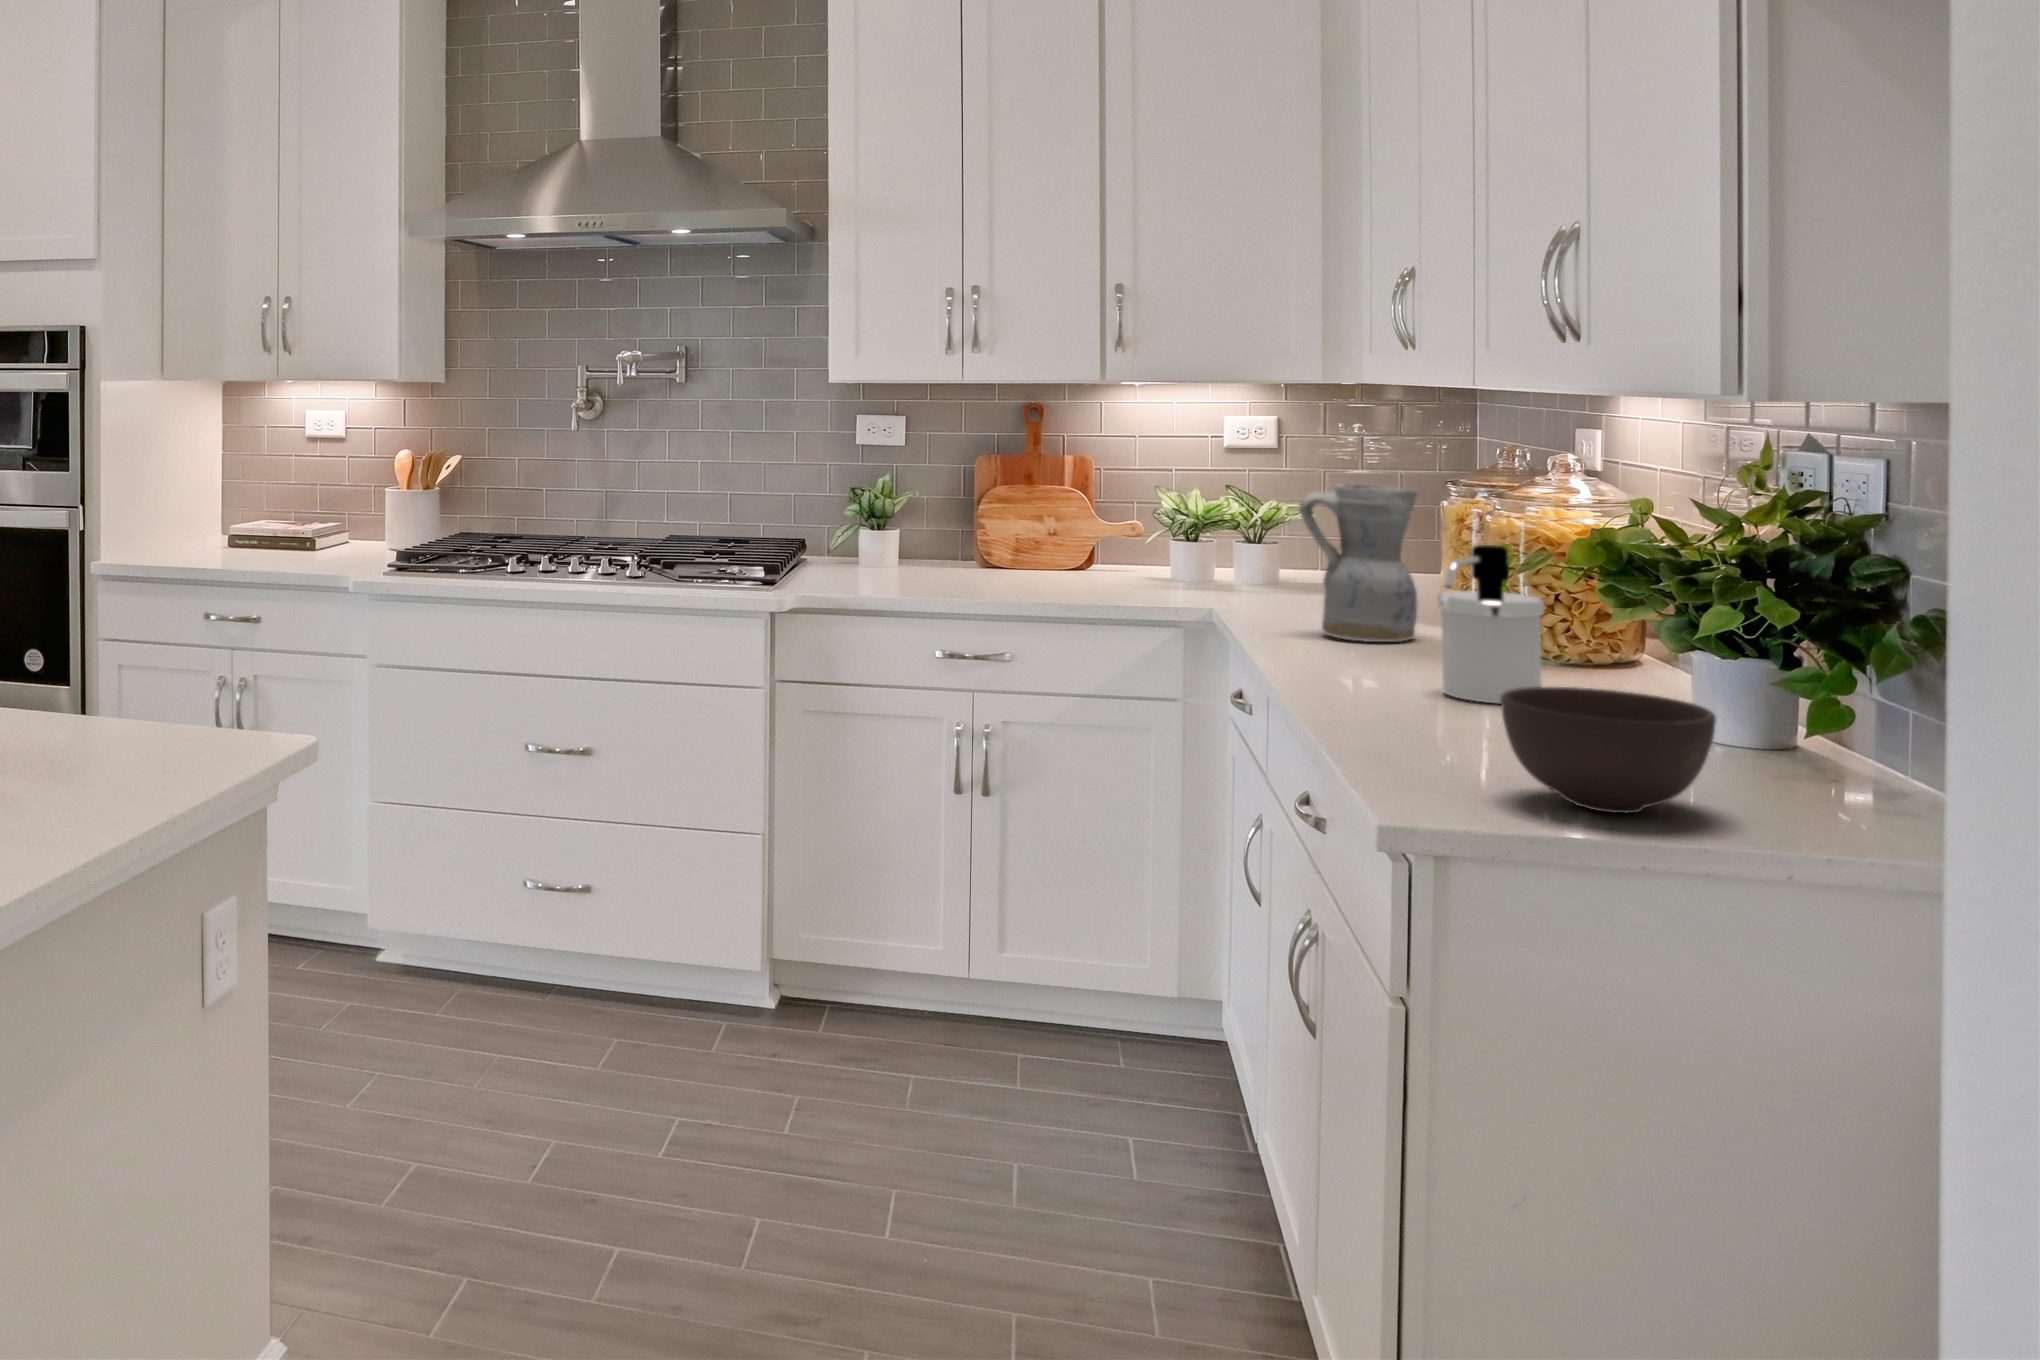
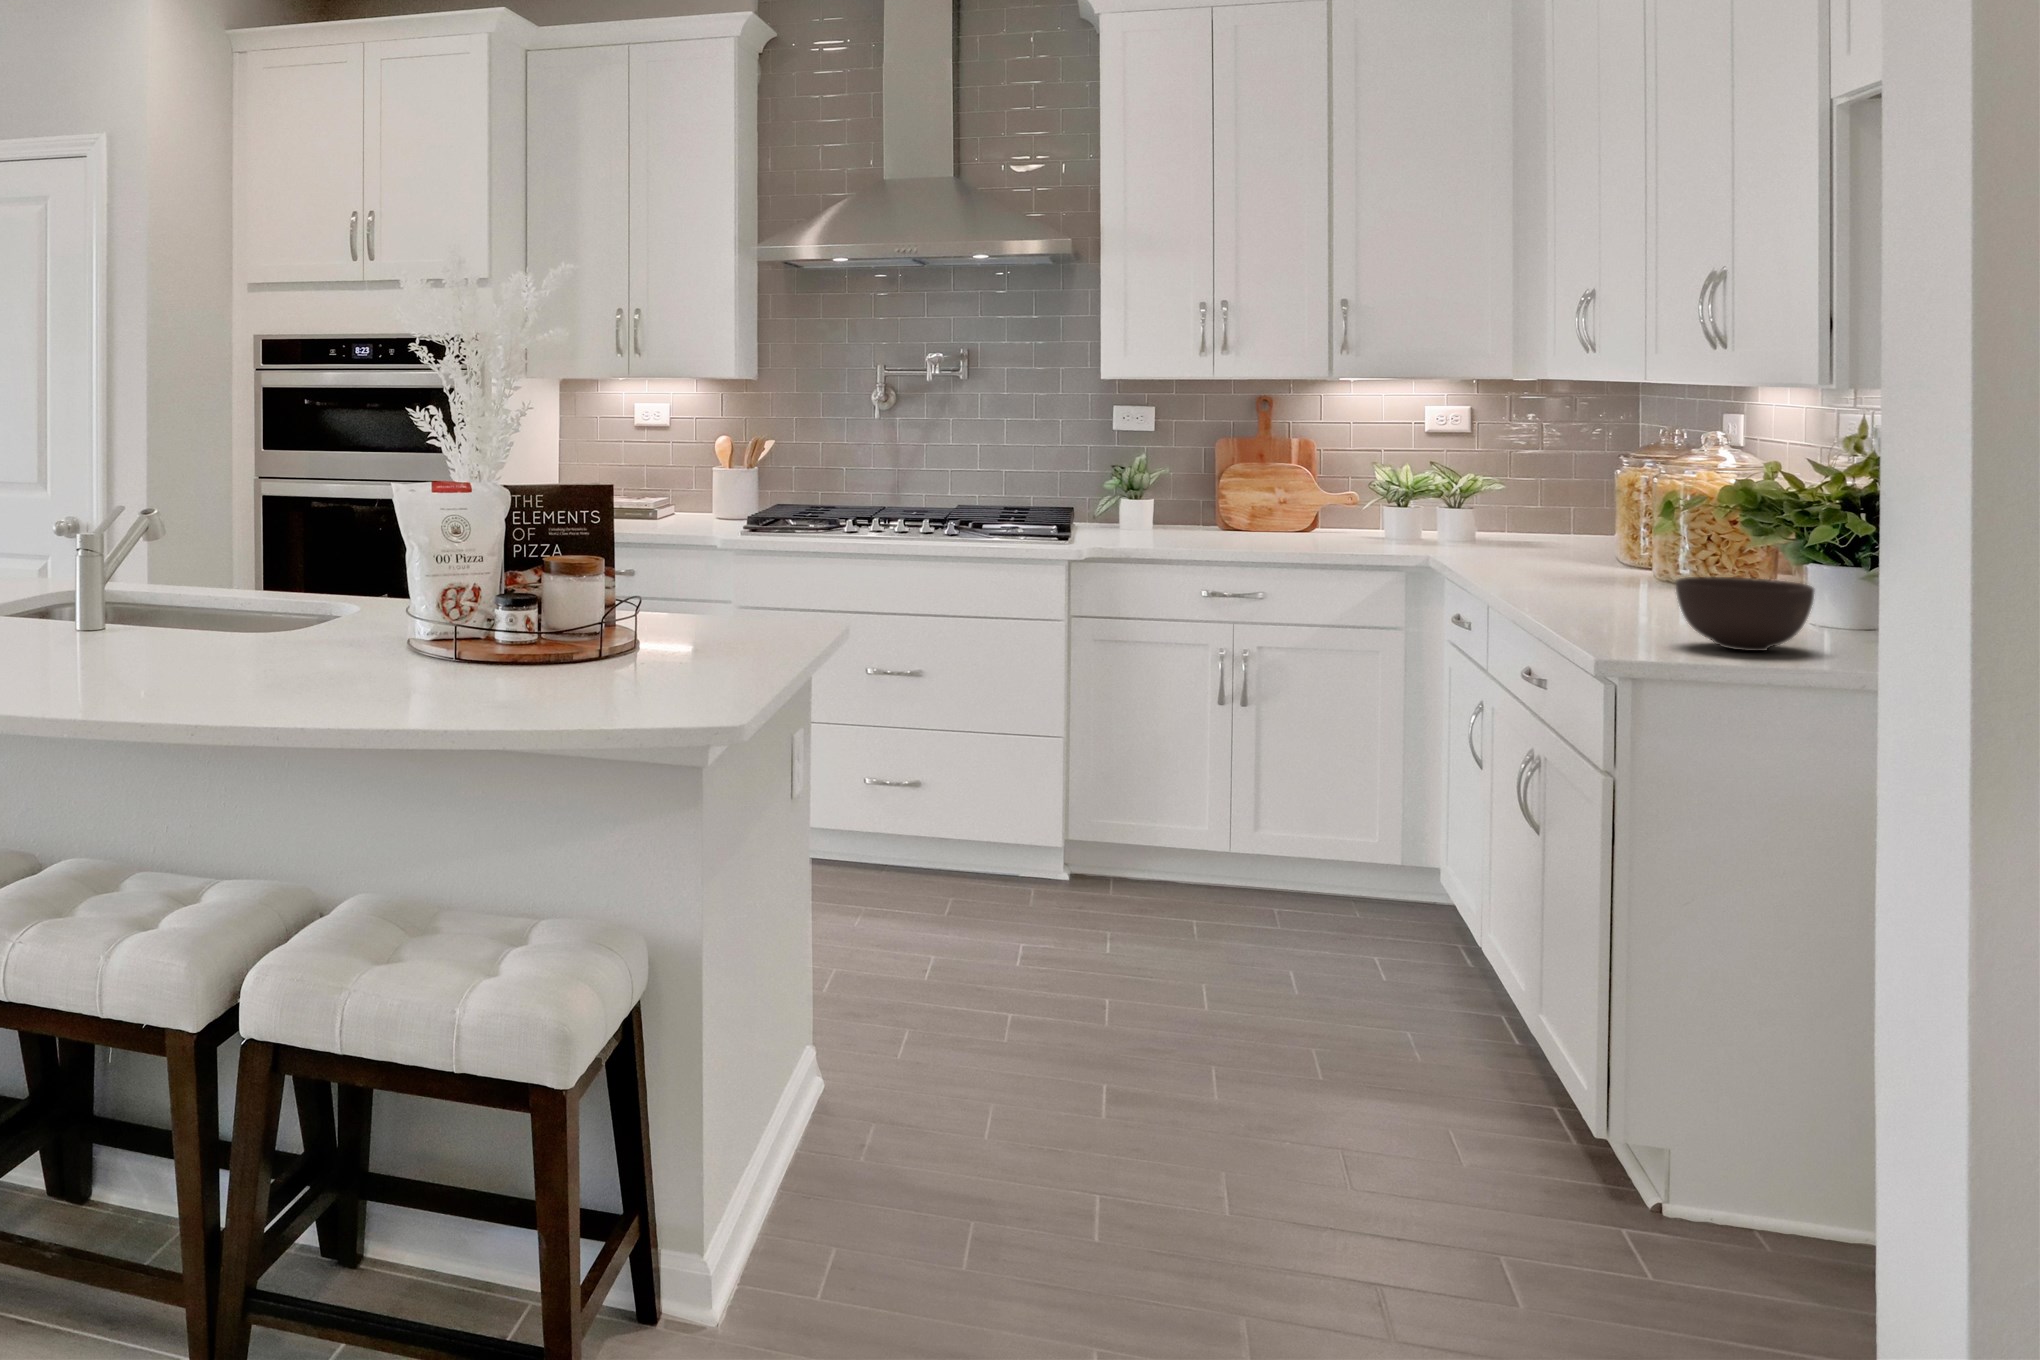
ceramic pitcher: present [1300,483,1417,642] -> none [1509,455,1601,574]
soap dispenser: present [1438,545,1544,704] -> none [1623,494,1701,605]

